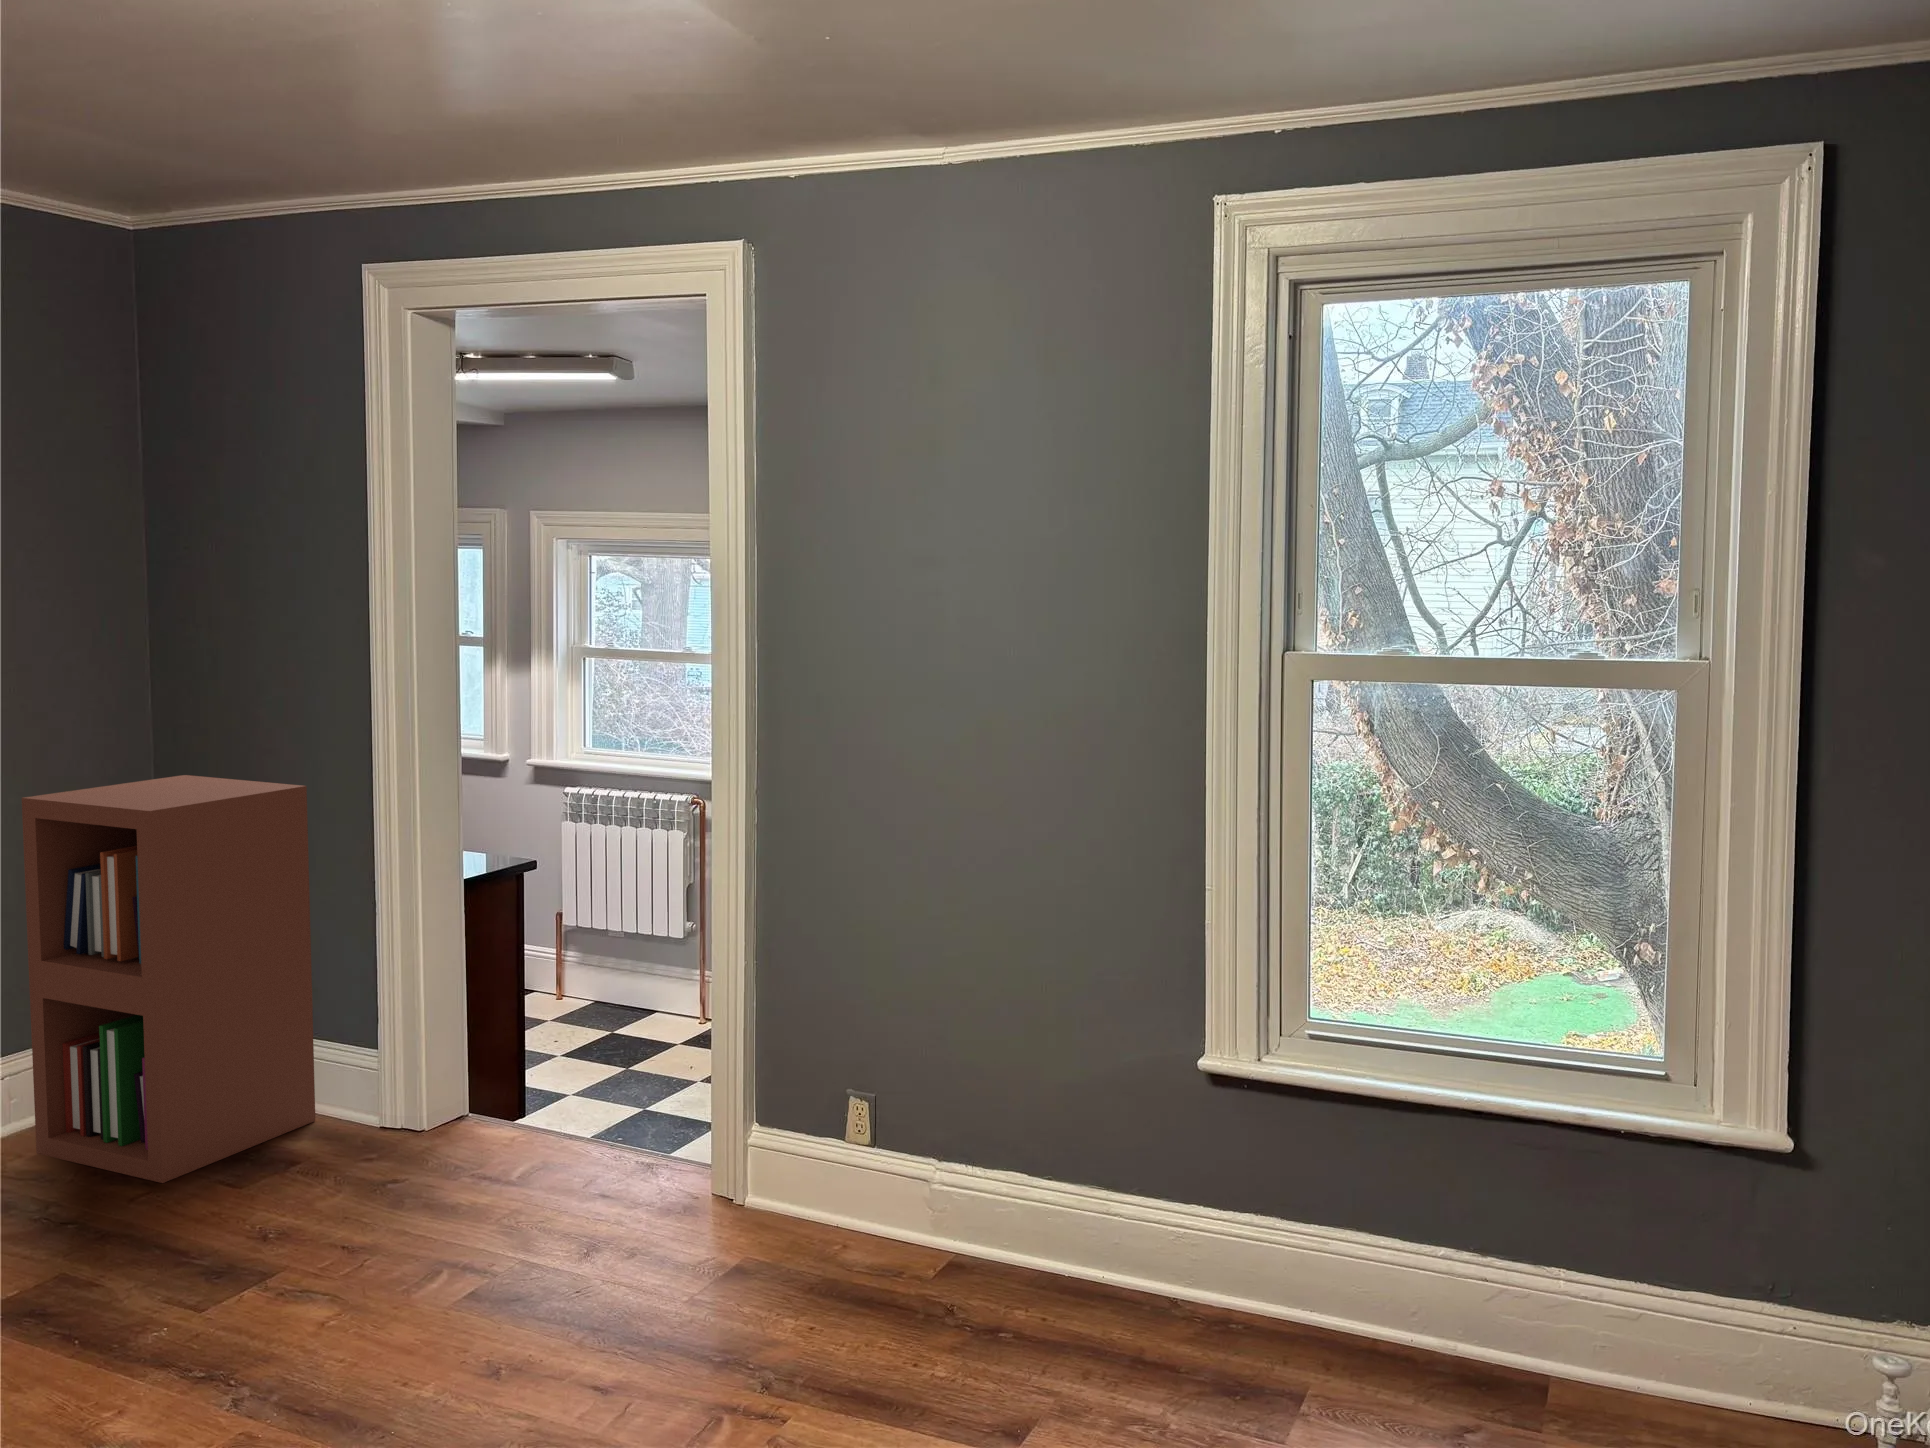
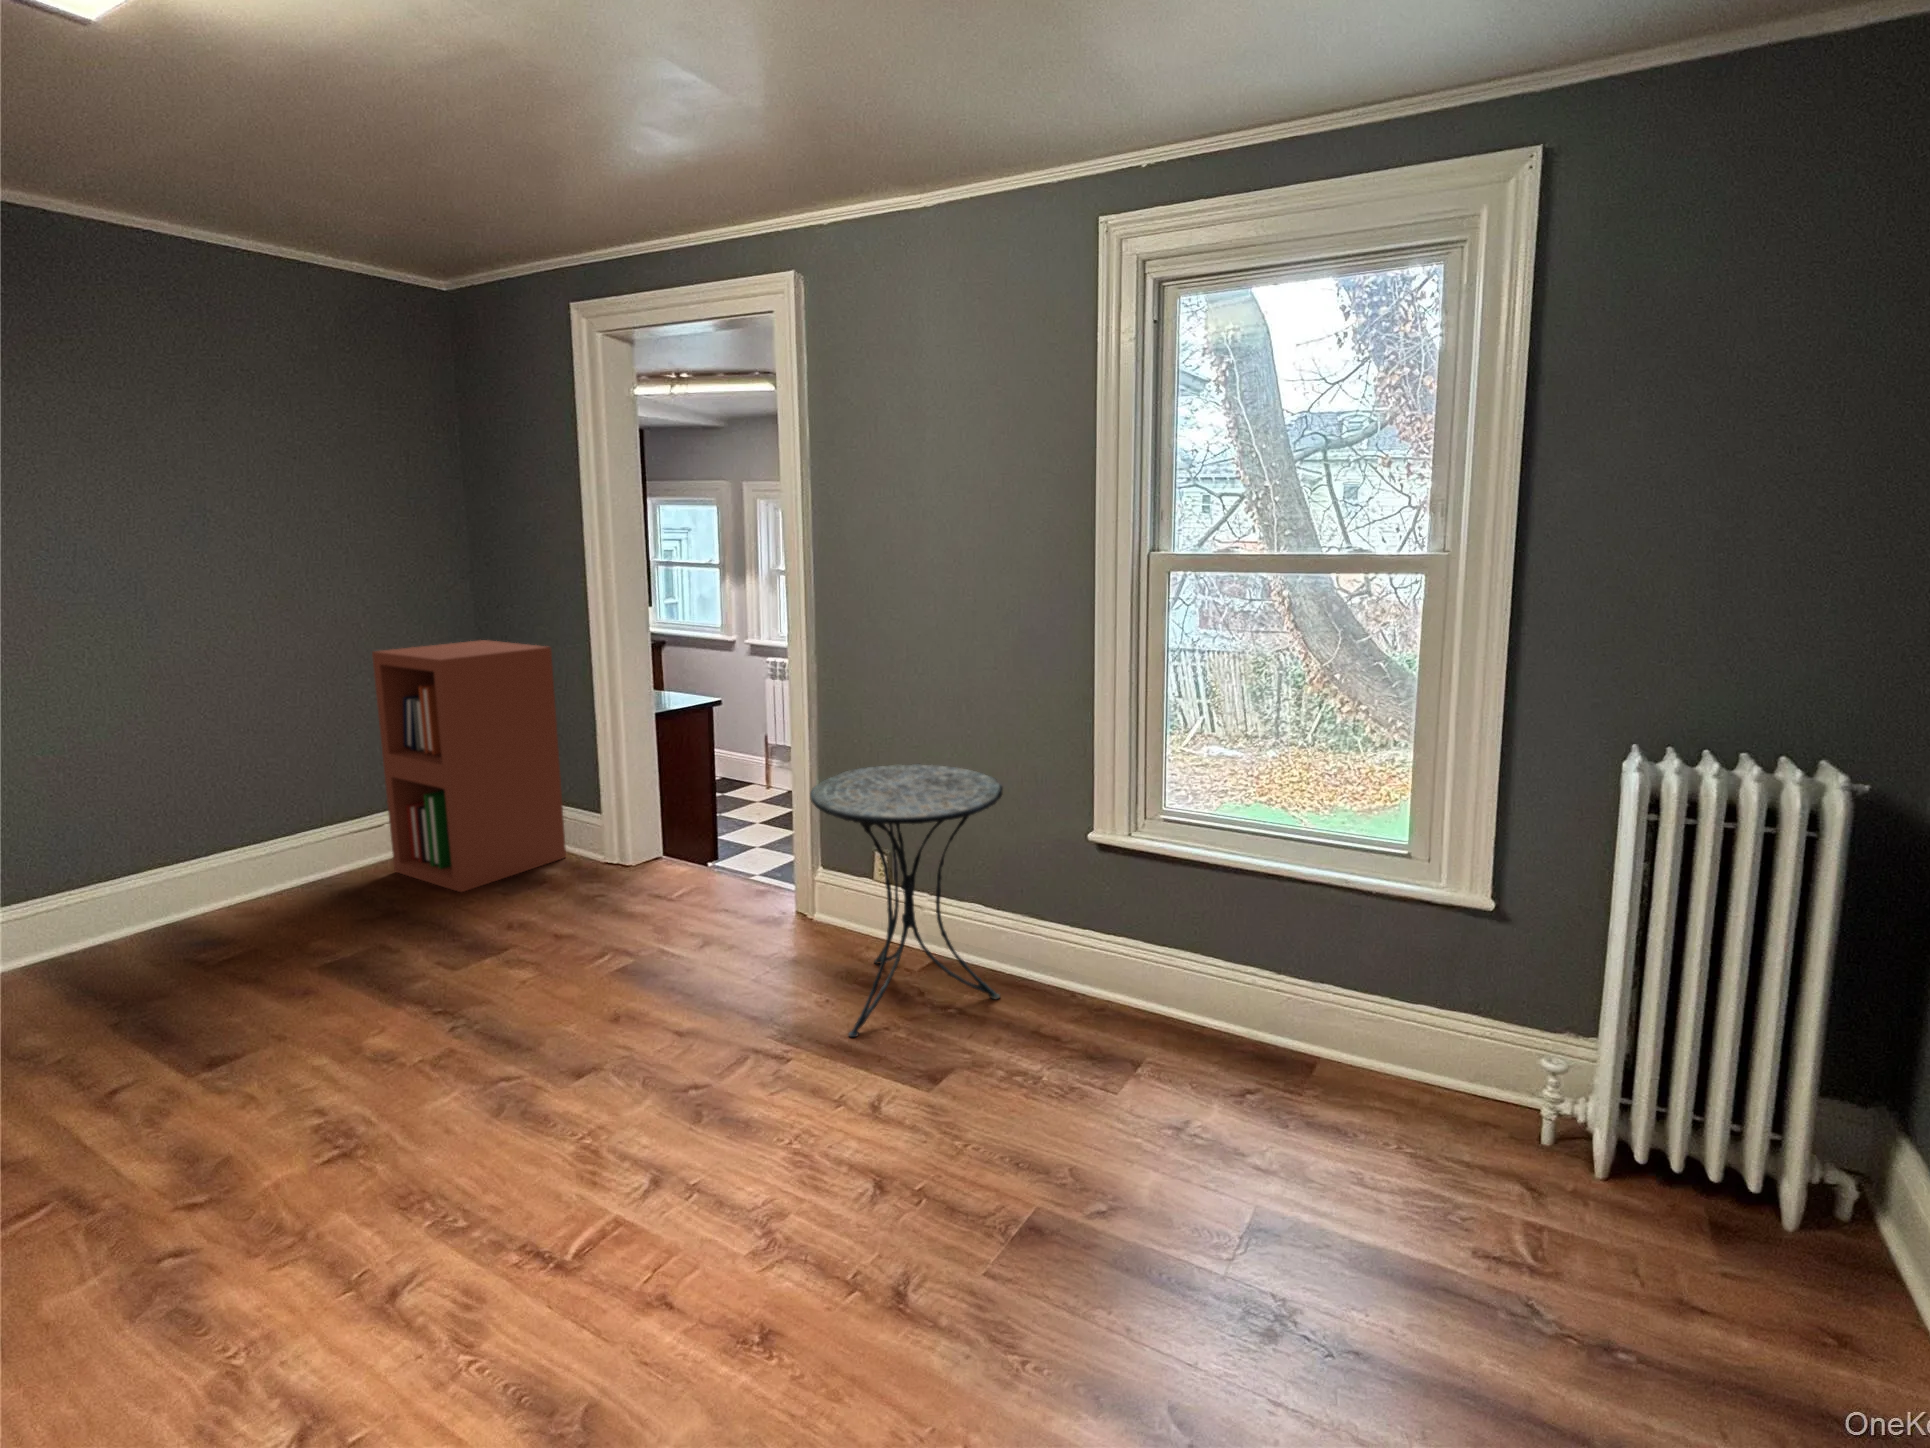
side table: none [794,960,1077,1381] -> present [810,764,1003,1037]

